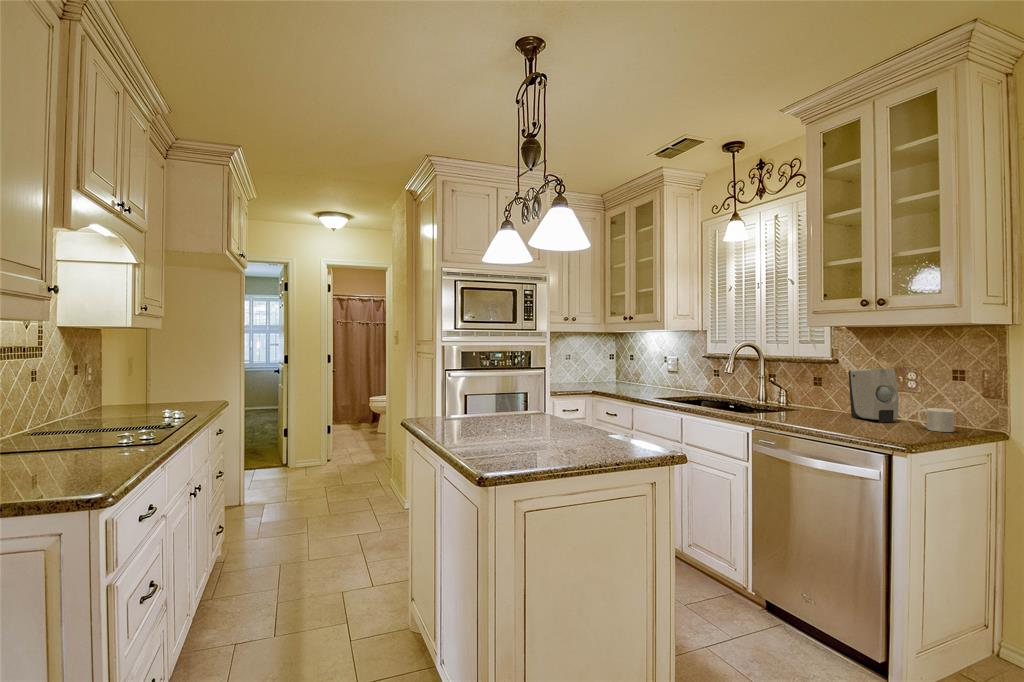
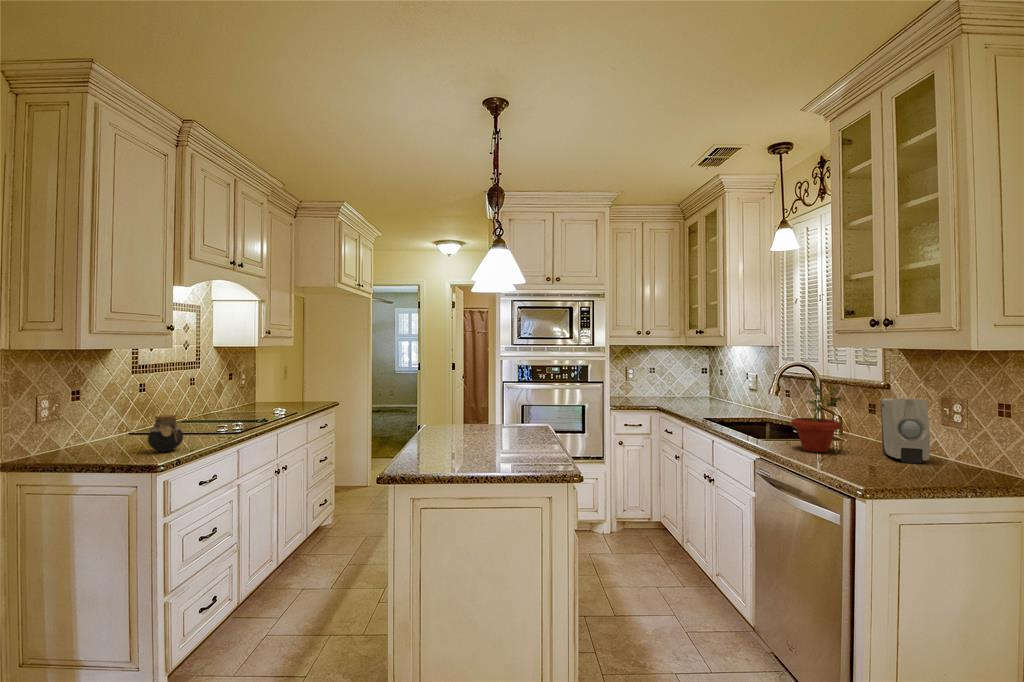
potted plant: none [781,357,830,419] -> present [791,382,841,452]
mug: present [918,408,954,432] -> none [936,450,976,480]
jar: none [44,422,107,482] -> present [148,415,183,452]

